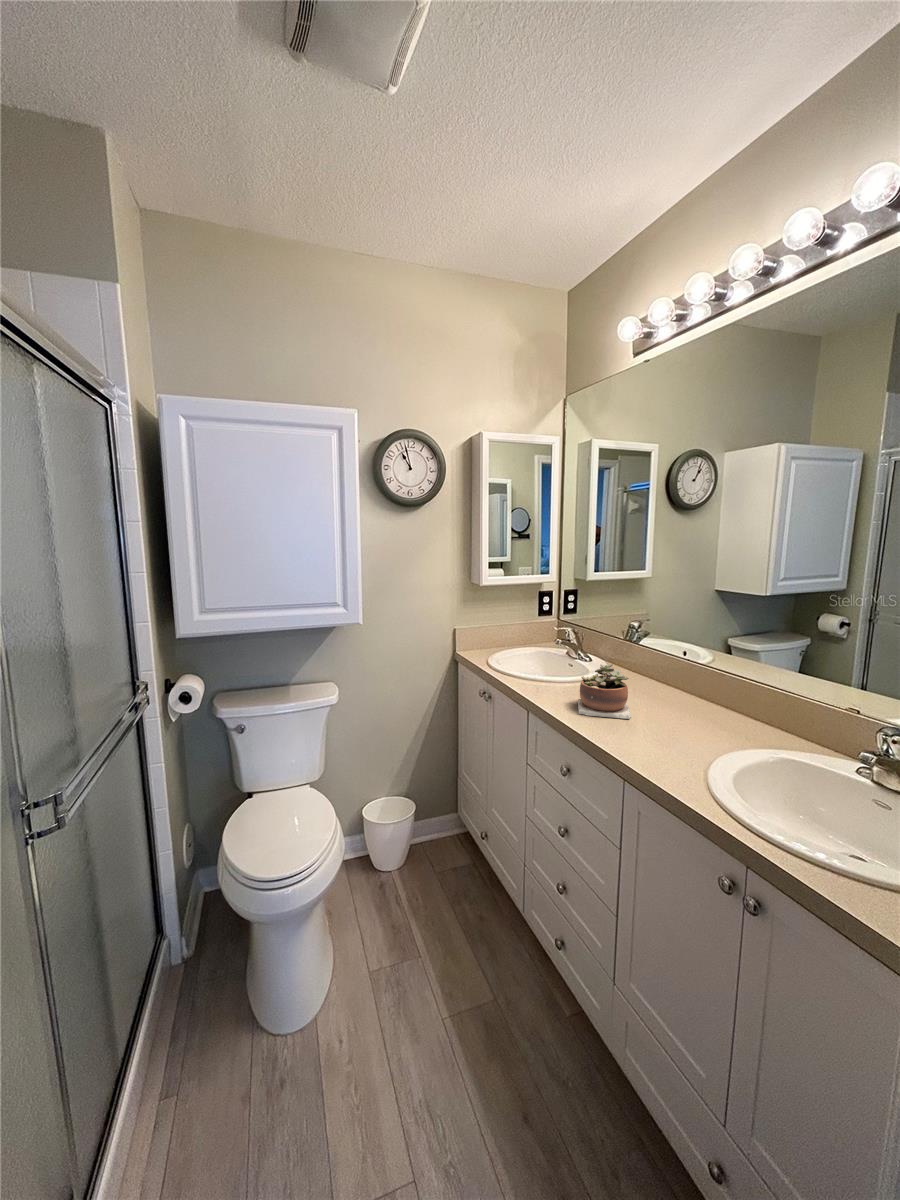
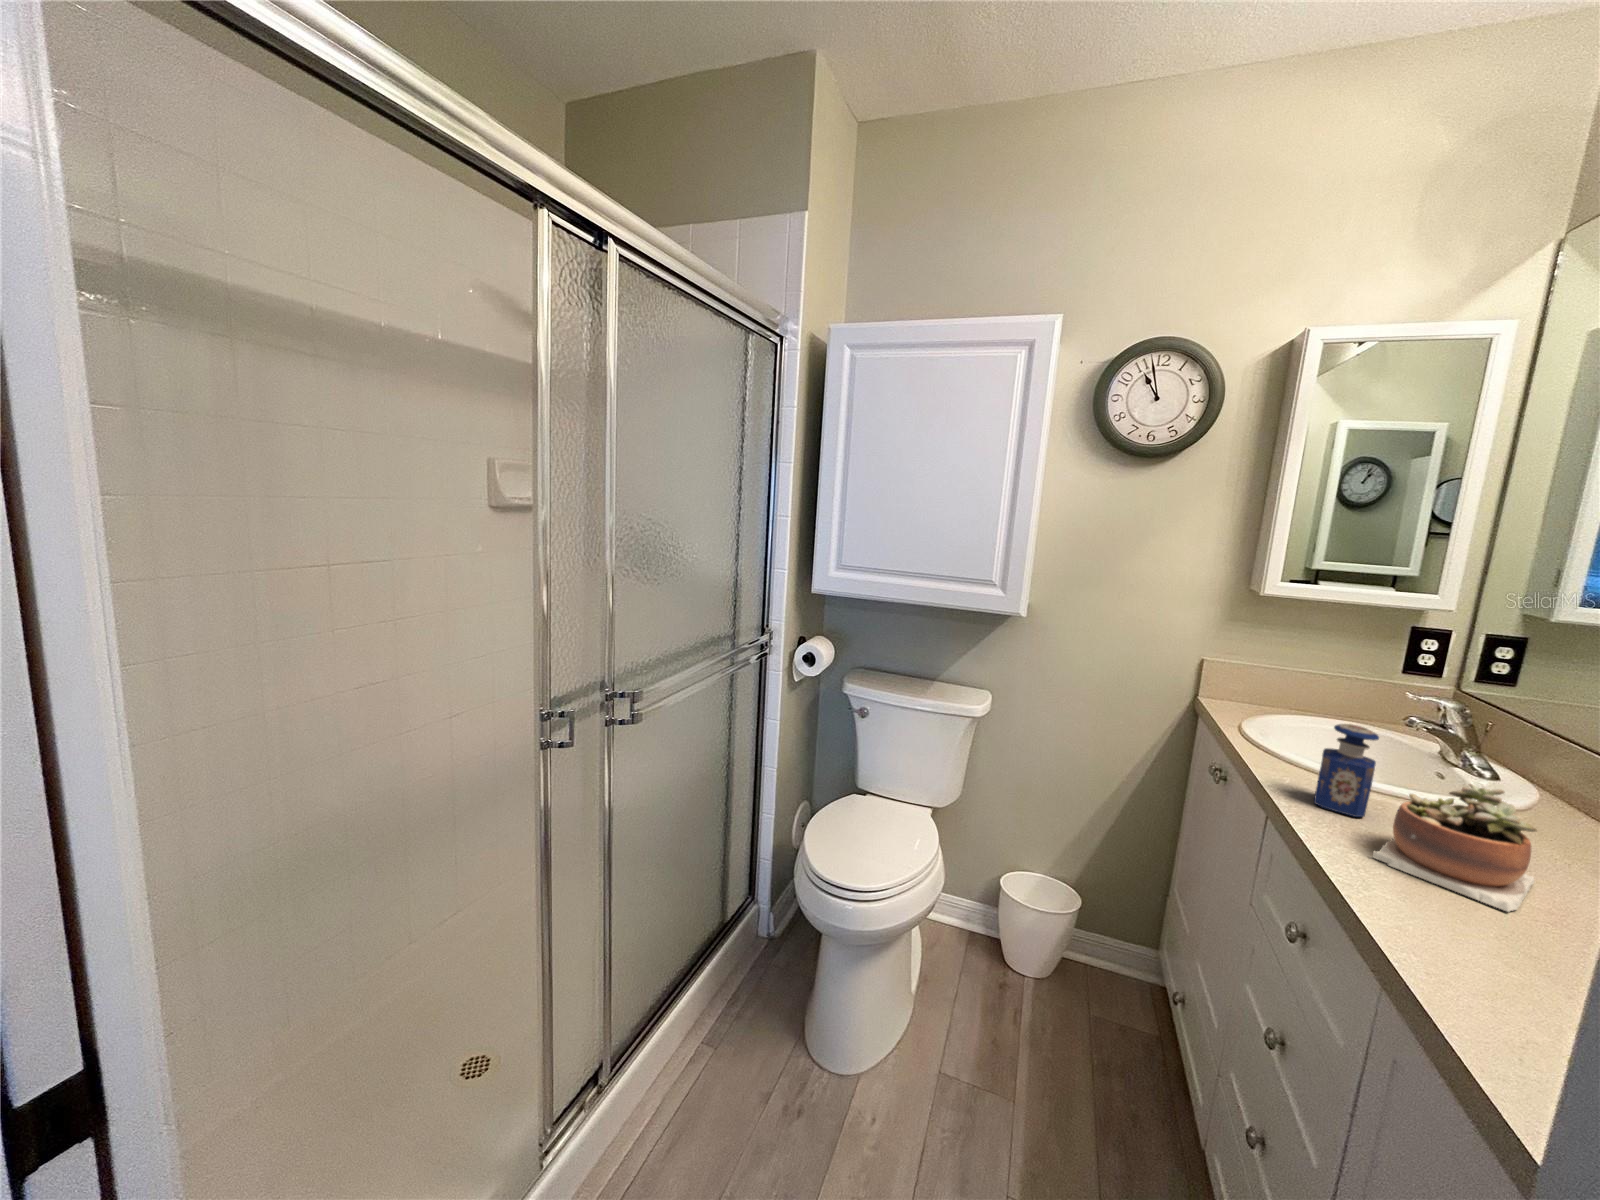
perfume bottle: none [539,649,563,696] -> present [1314,724,1379,817]

